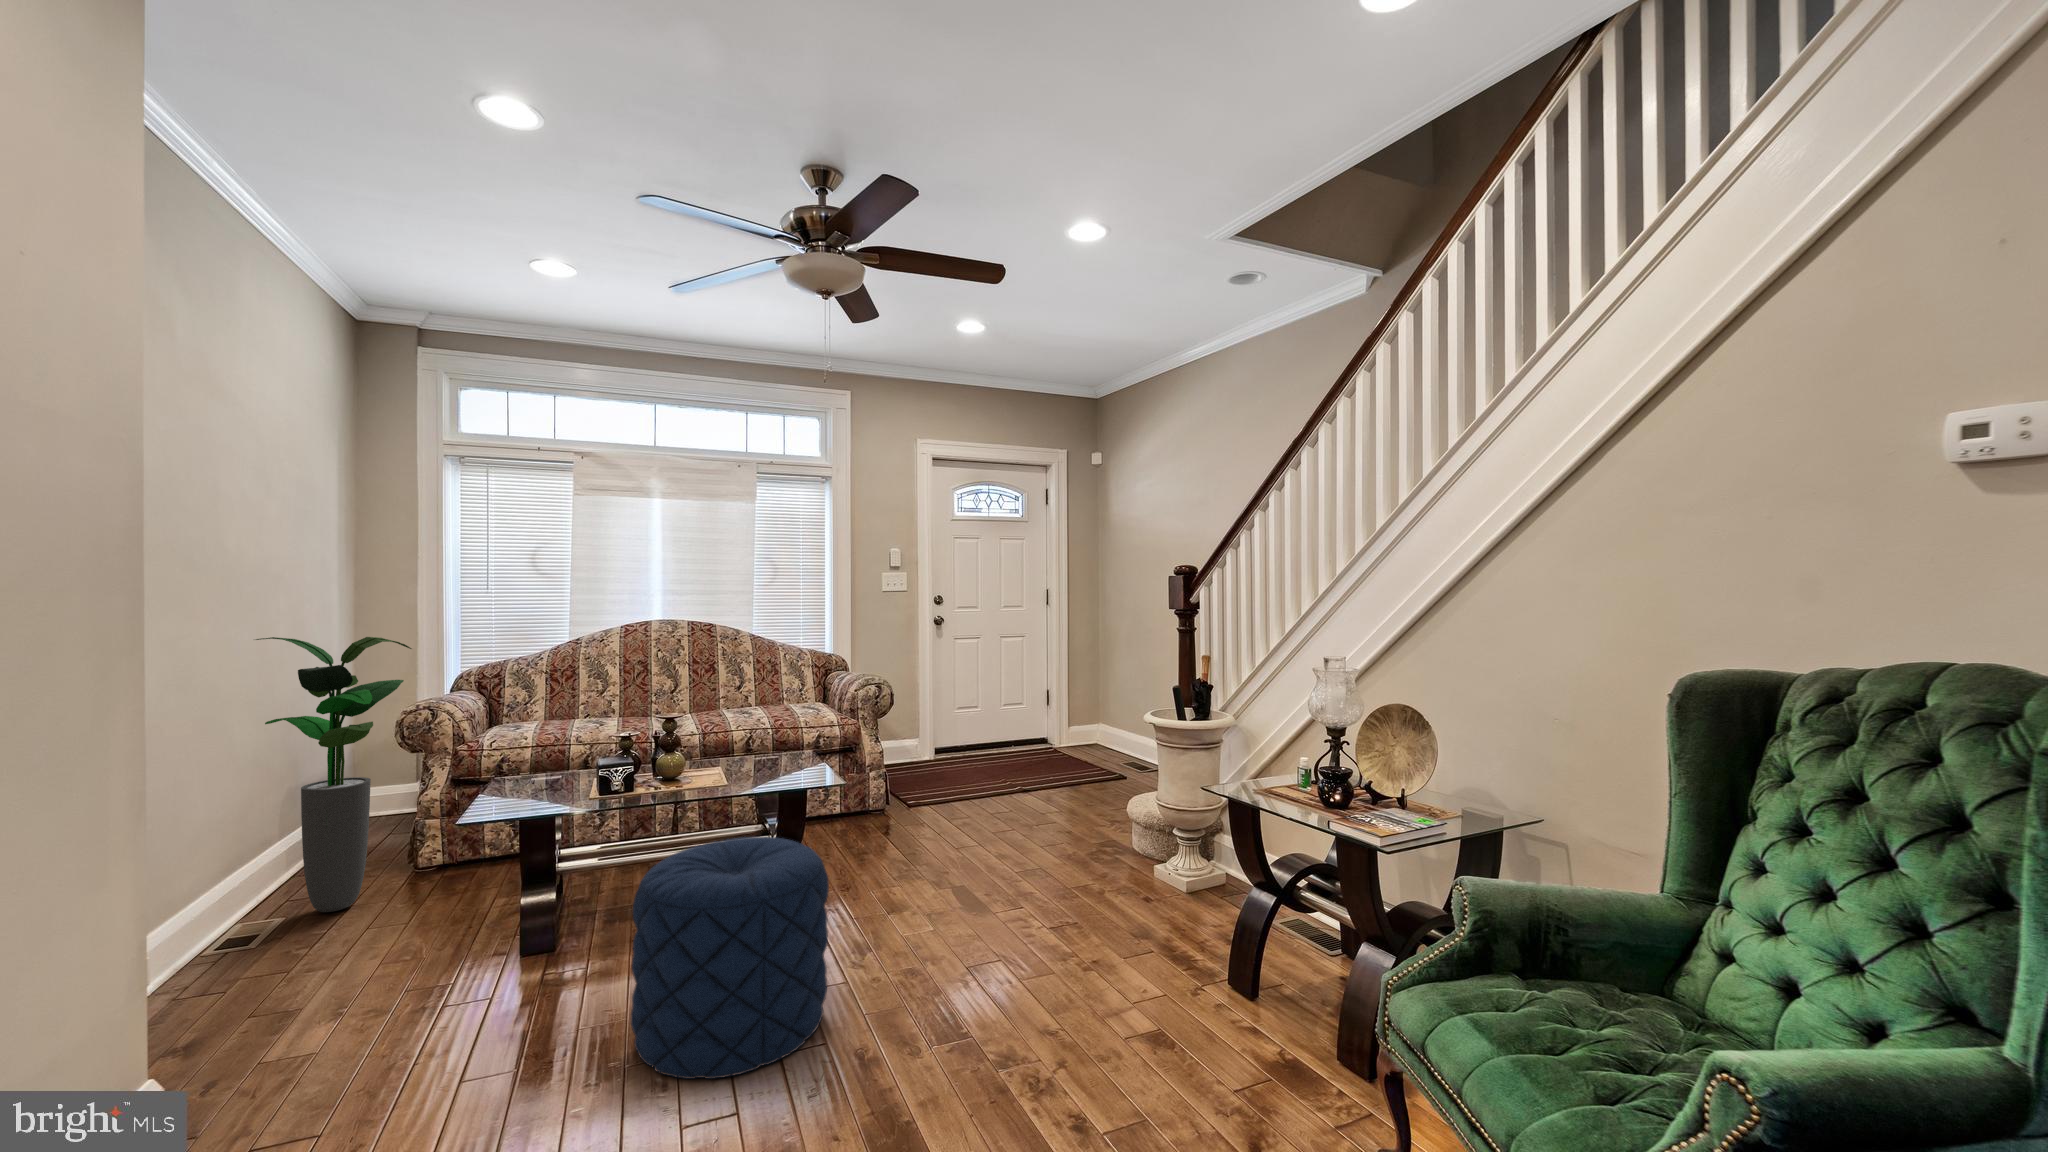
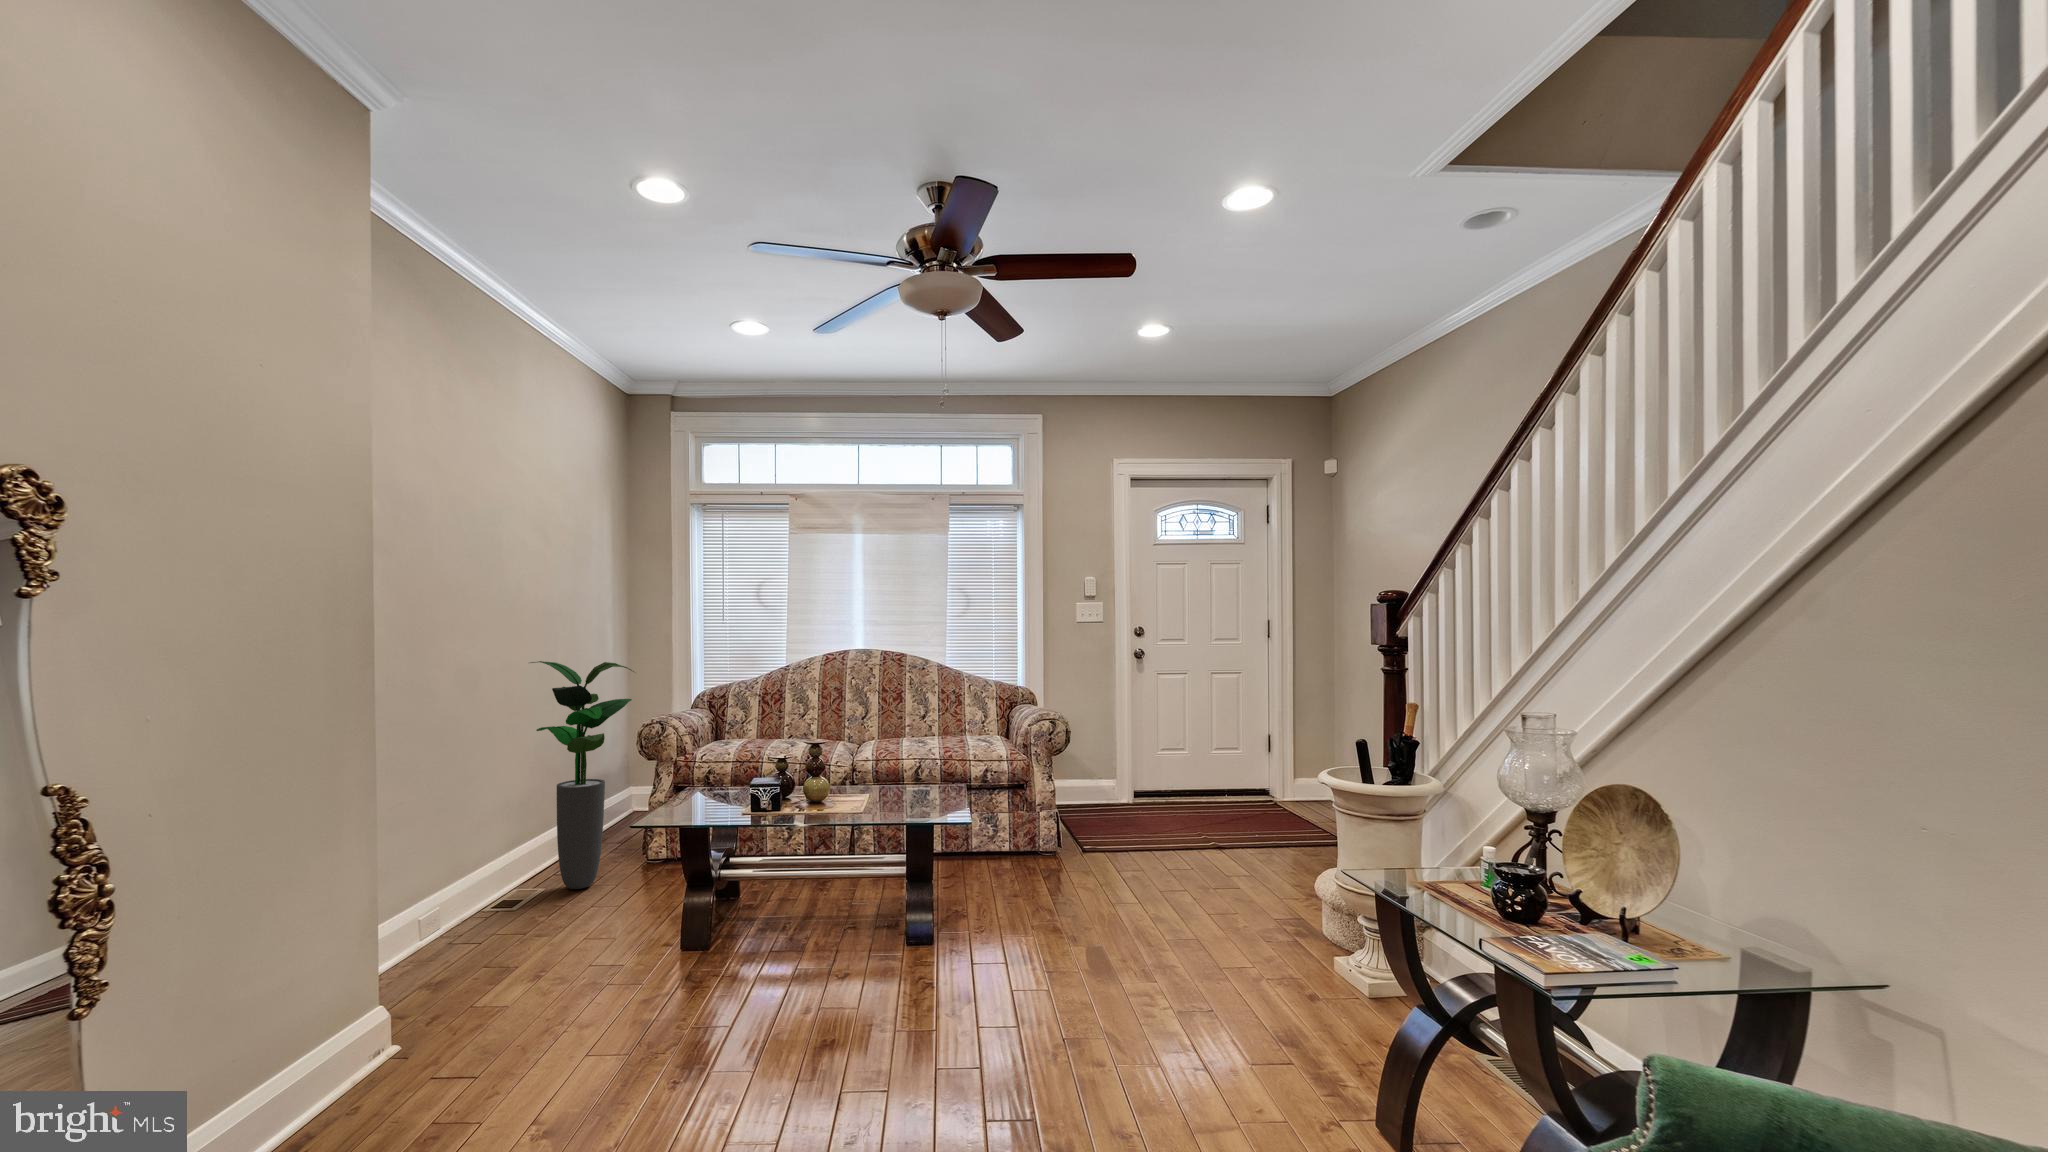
pouf: present [631,837,829,1079] -> none [729,861,901,1075]

